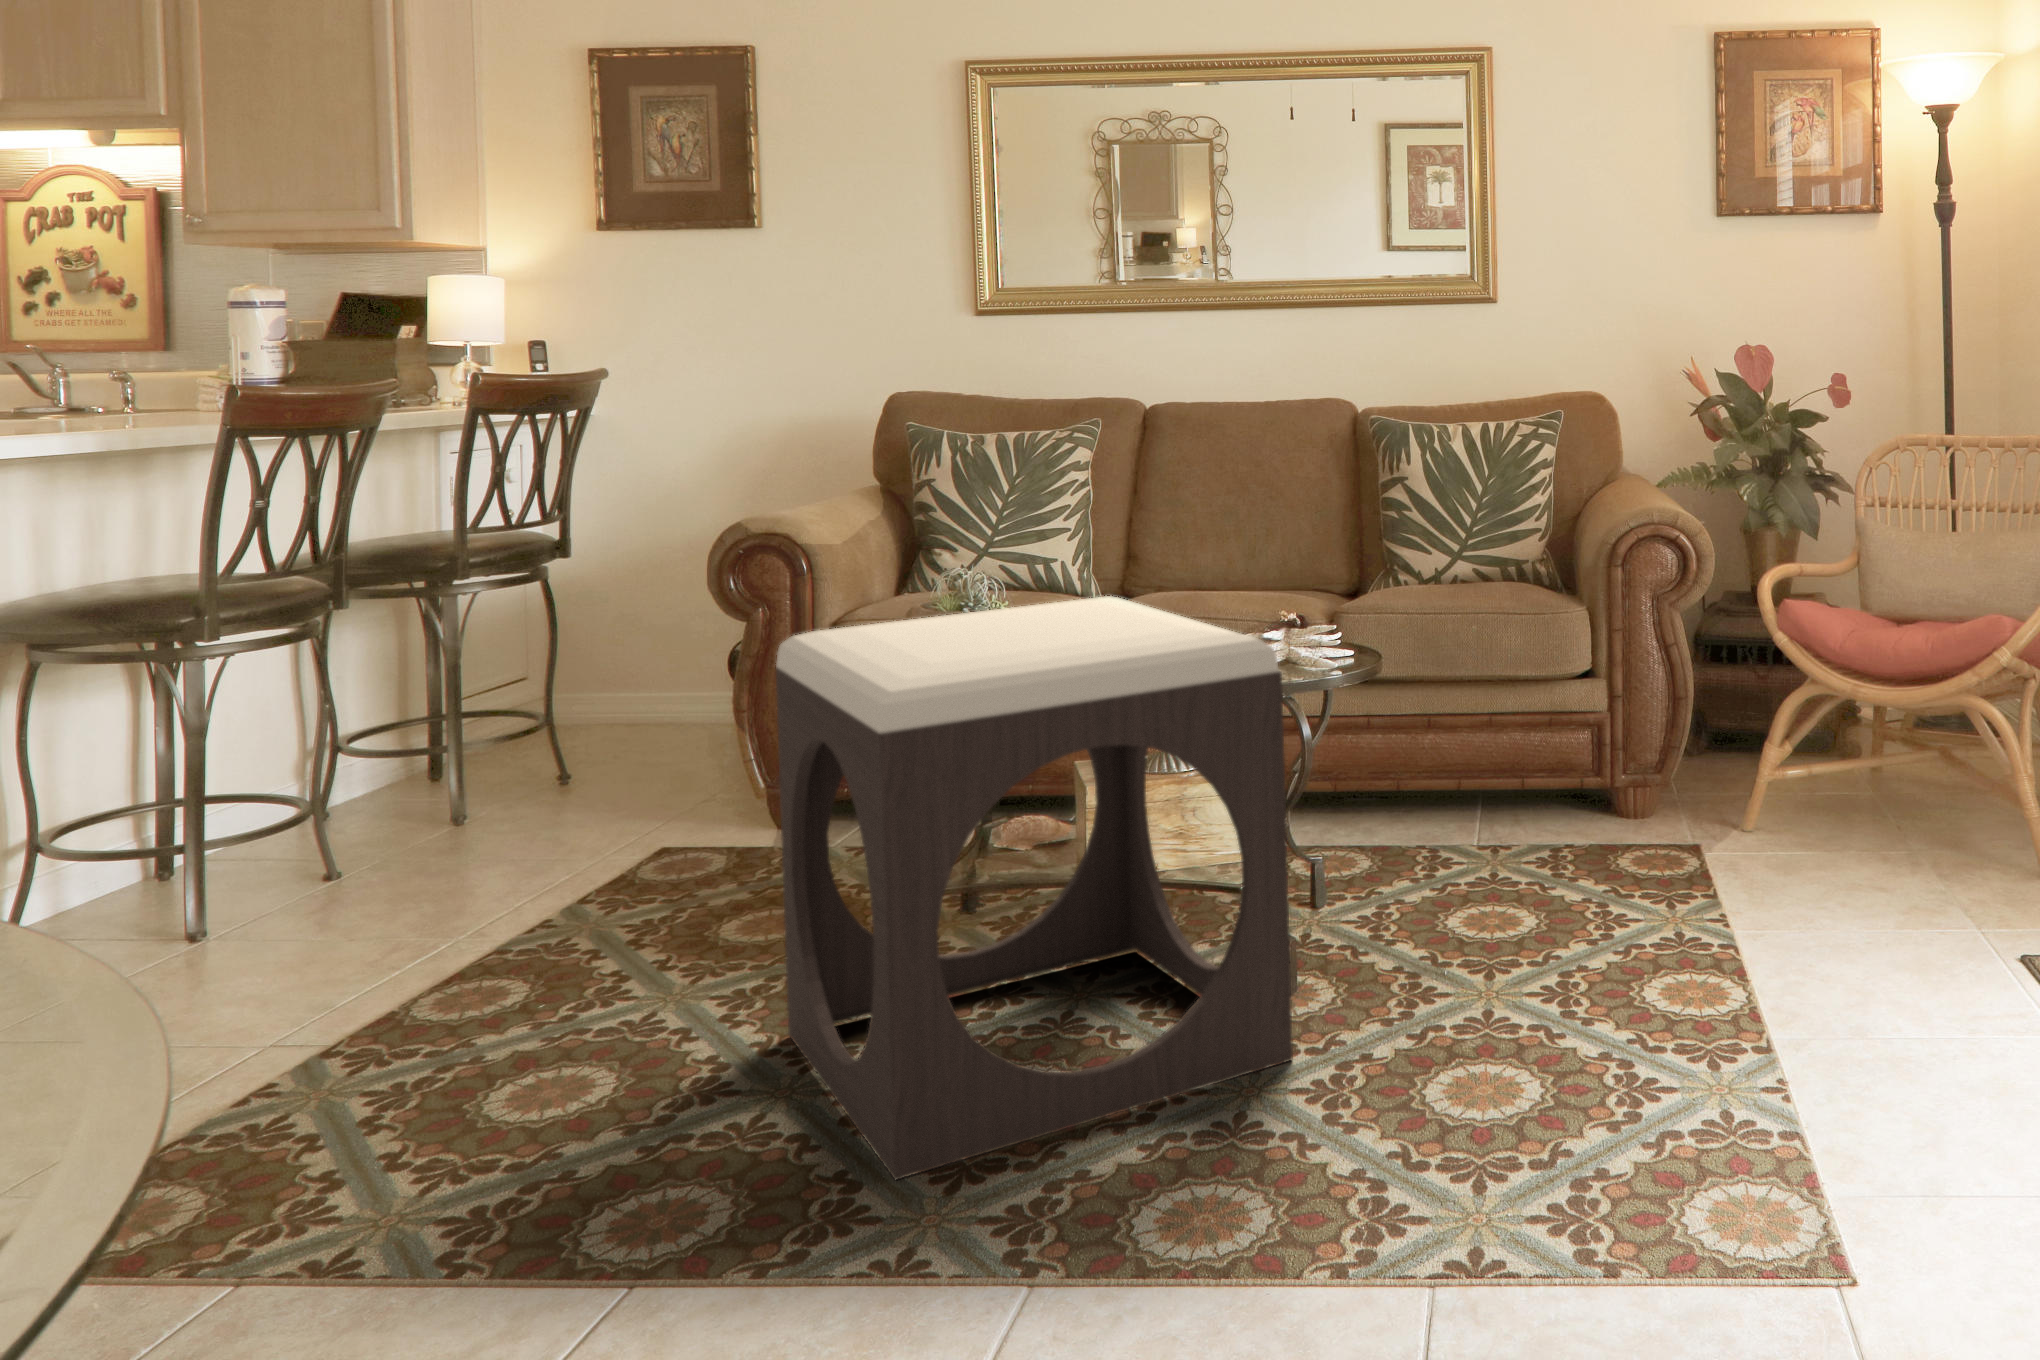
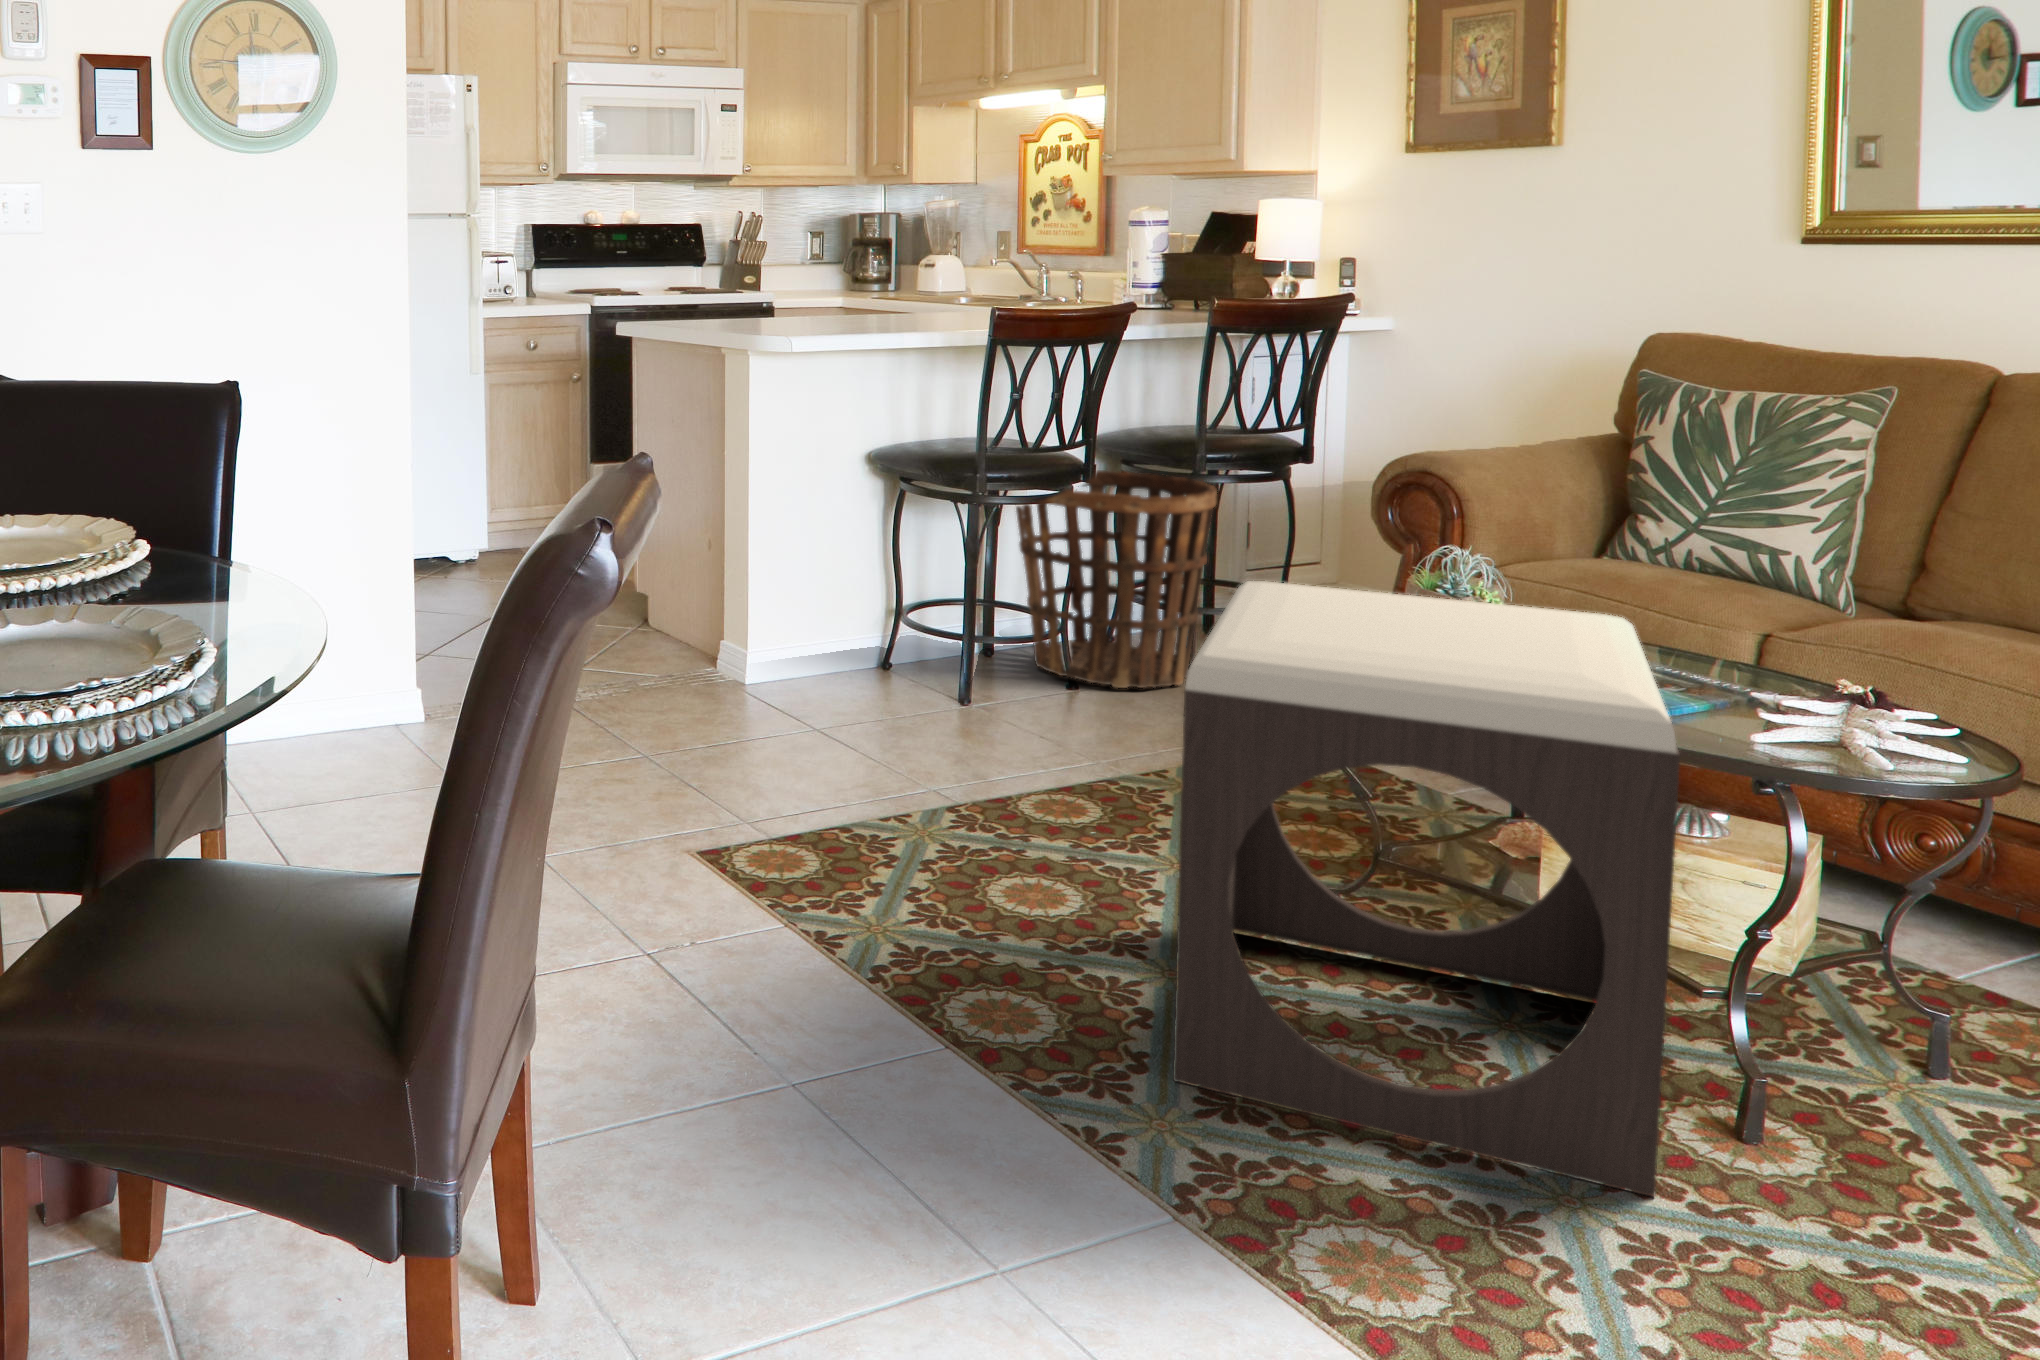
basket: none [207,597,503,878] -> present [1015,470,1217,688]

